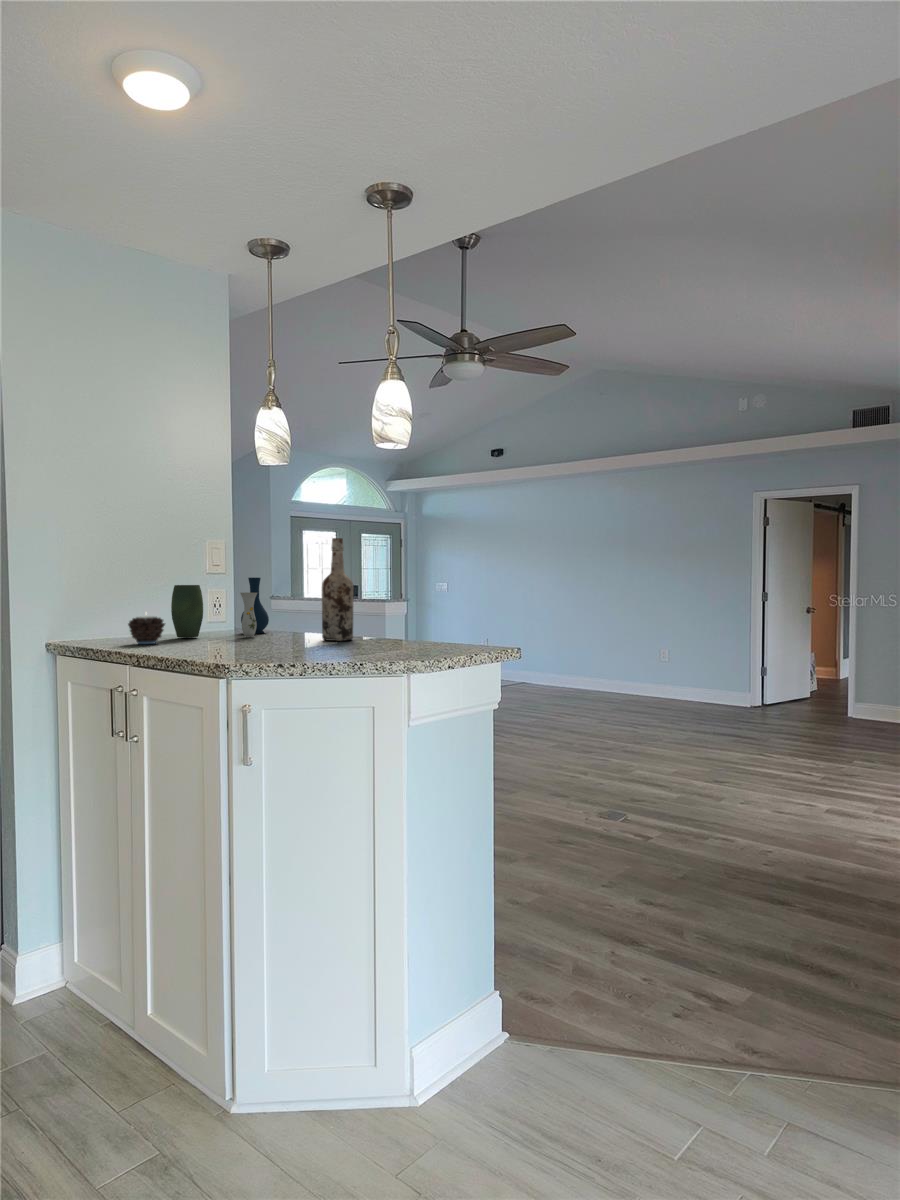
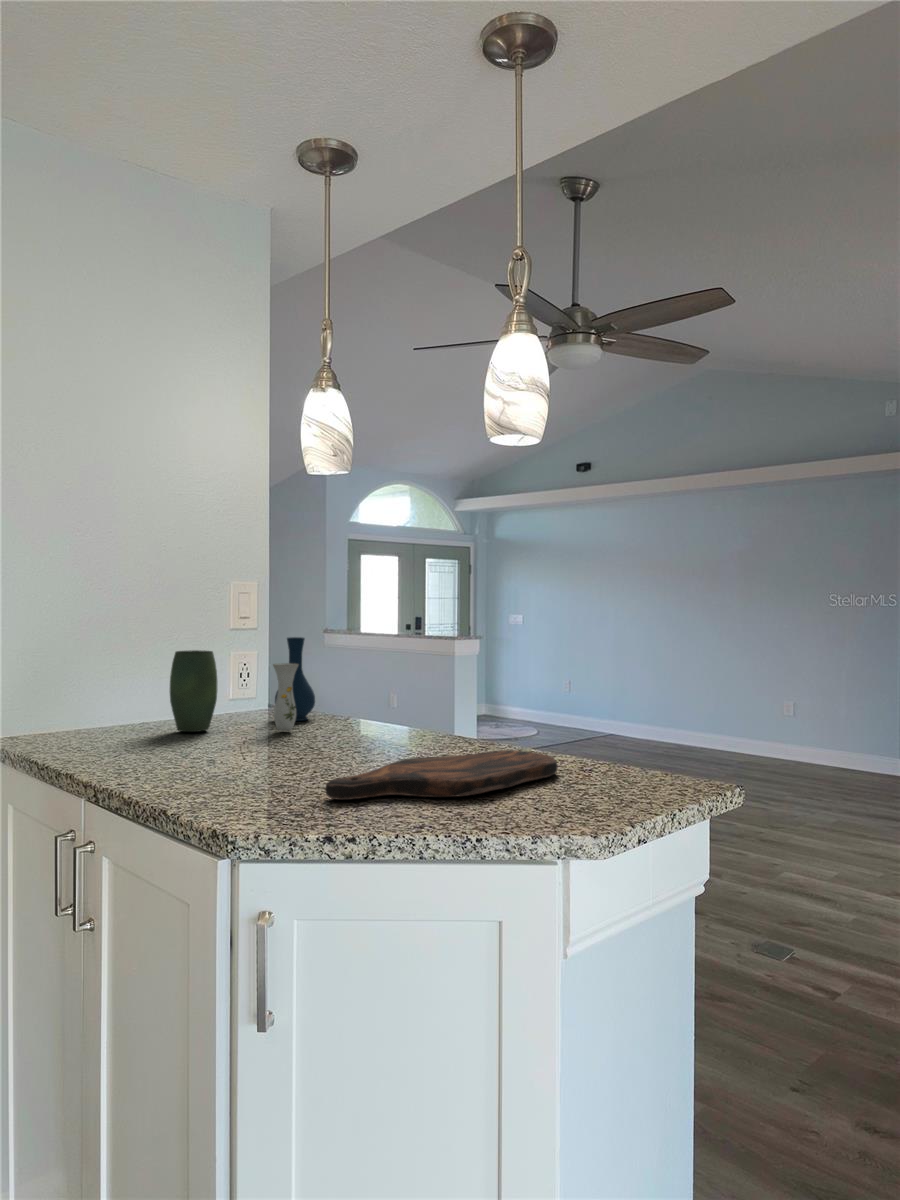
wine bottle: present [322,538,354,641] -> none [397,585,447,749]
candle: present [128,616,165,644] -> none [97,696,155,749]
cutting board: none [277,636,417,655] -> present [325,750,557,800]

